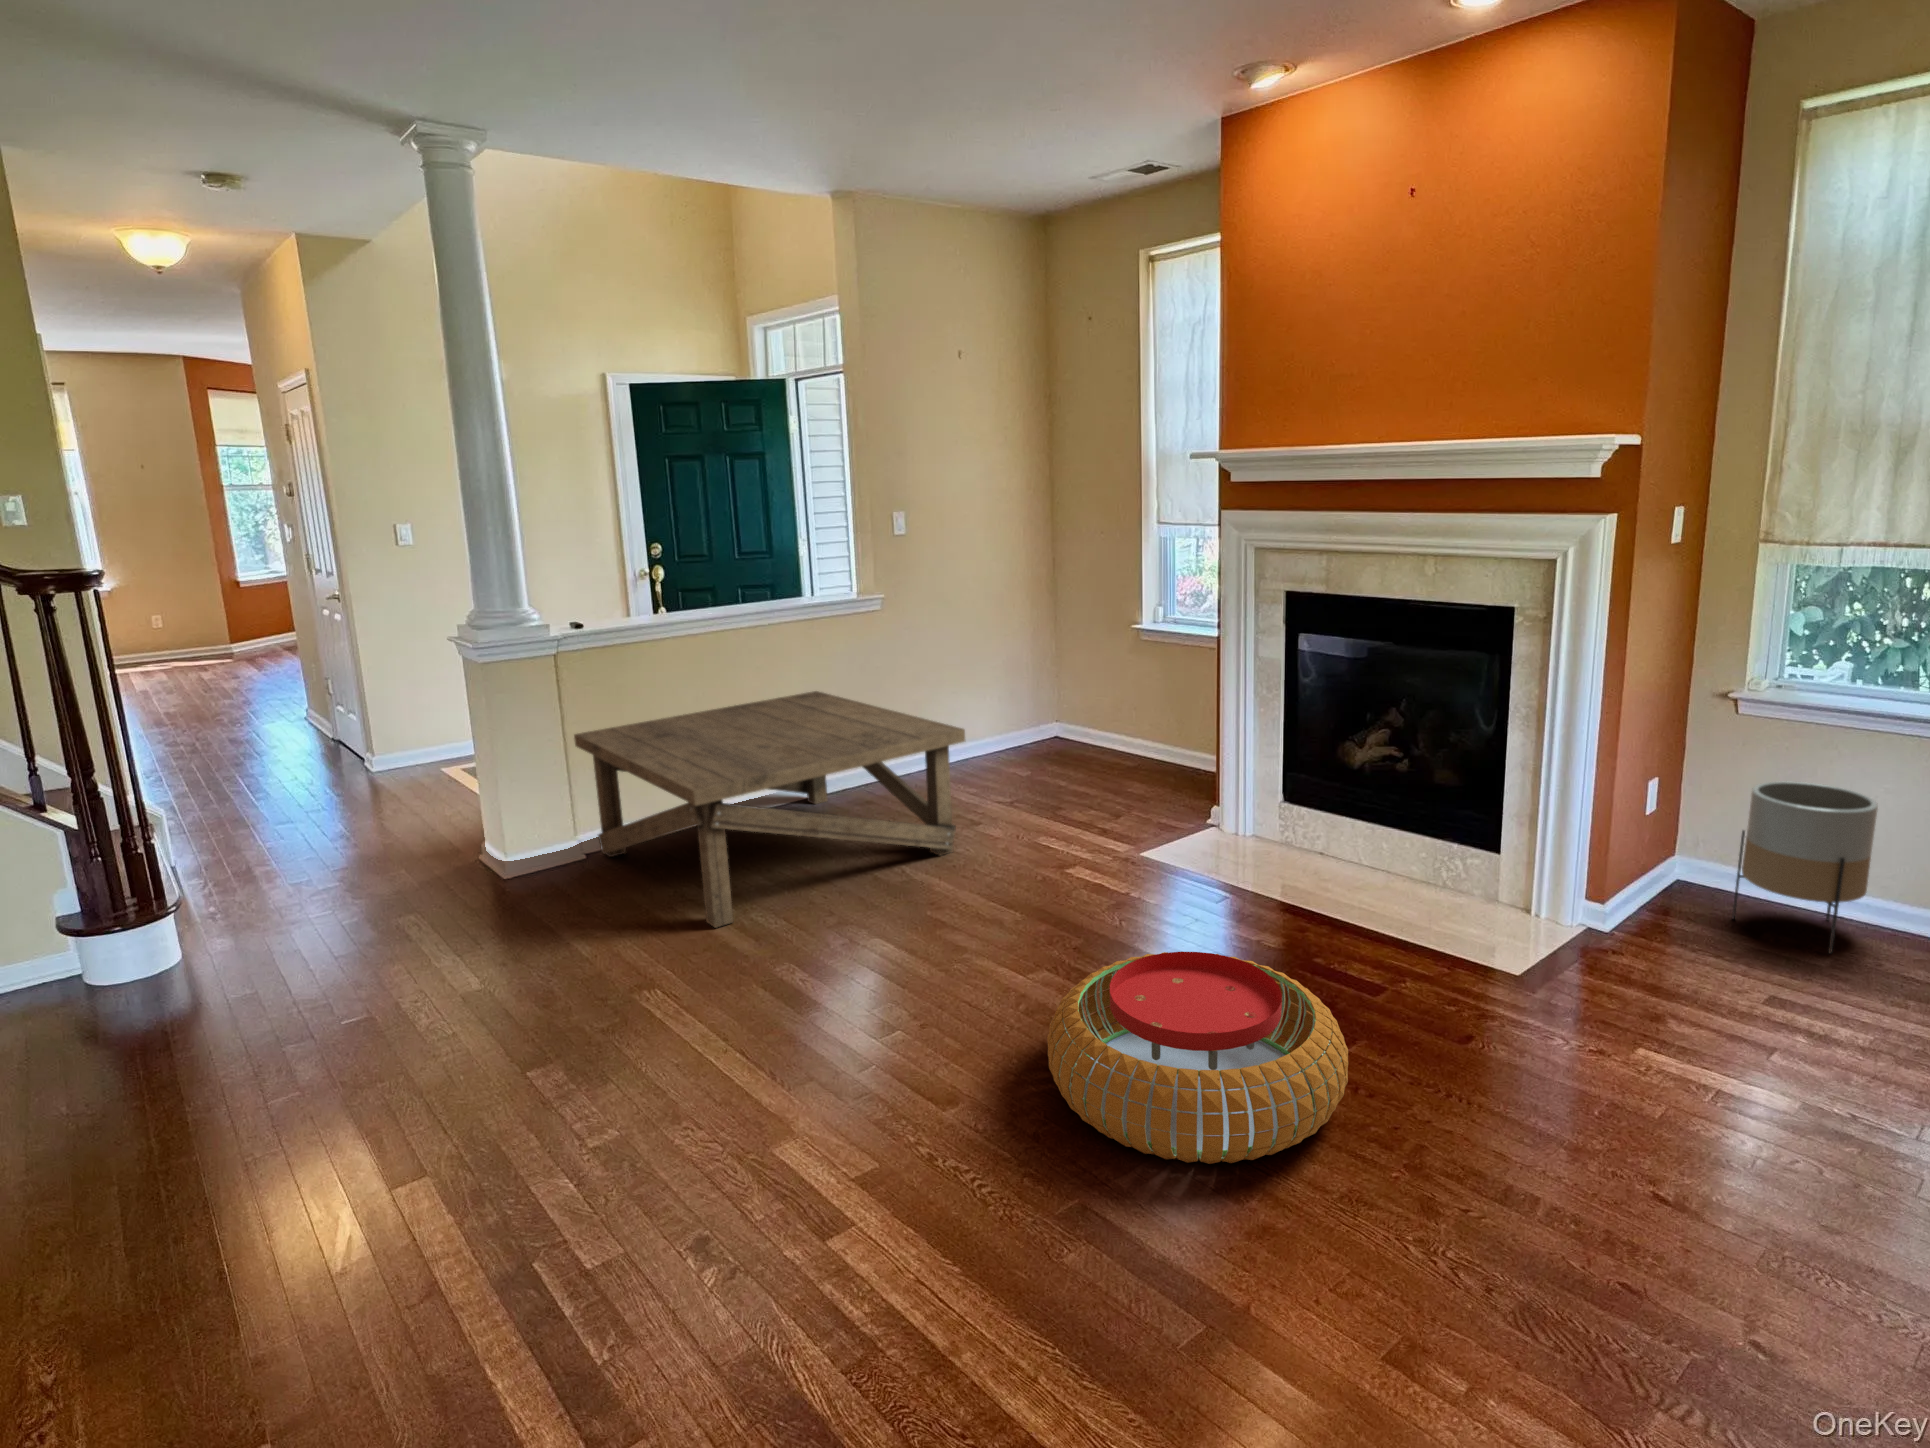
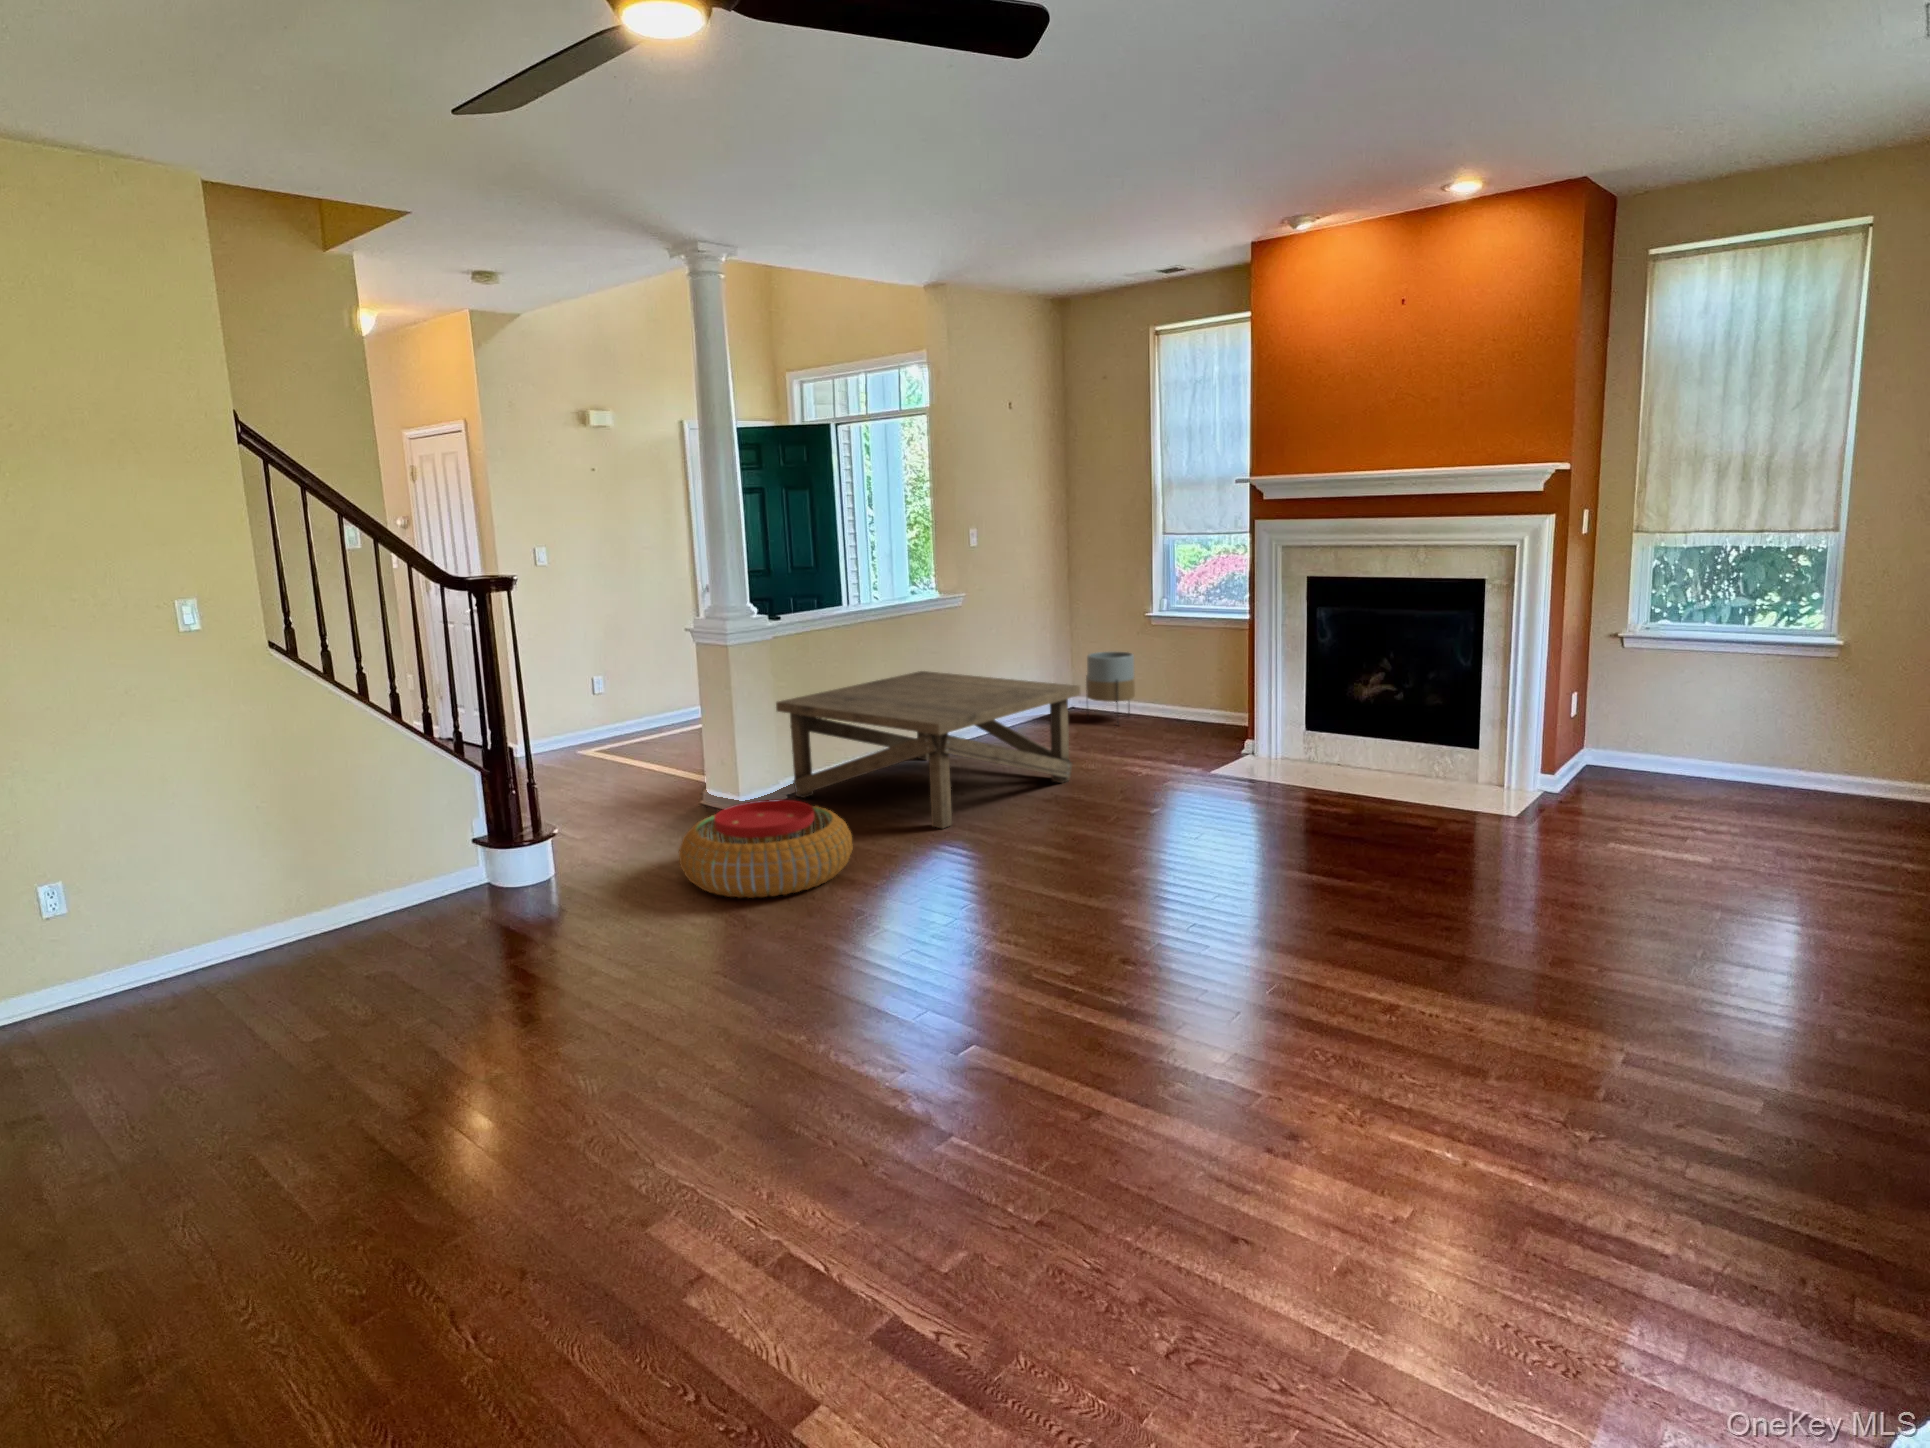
planter: present [1732,781,1878,954] -> present [1086,652,1135,711]
pouf: present [1047,951,1348,1164] -> present [679,799,853,898]

